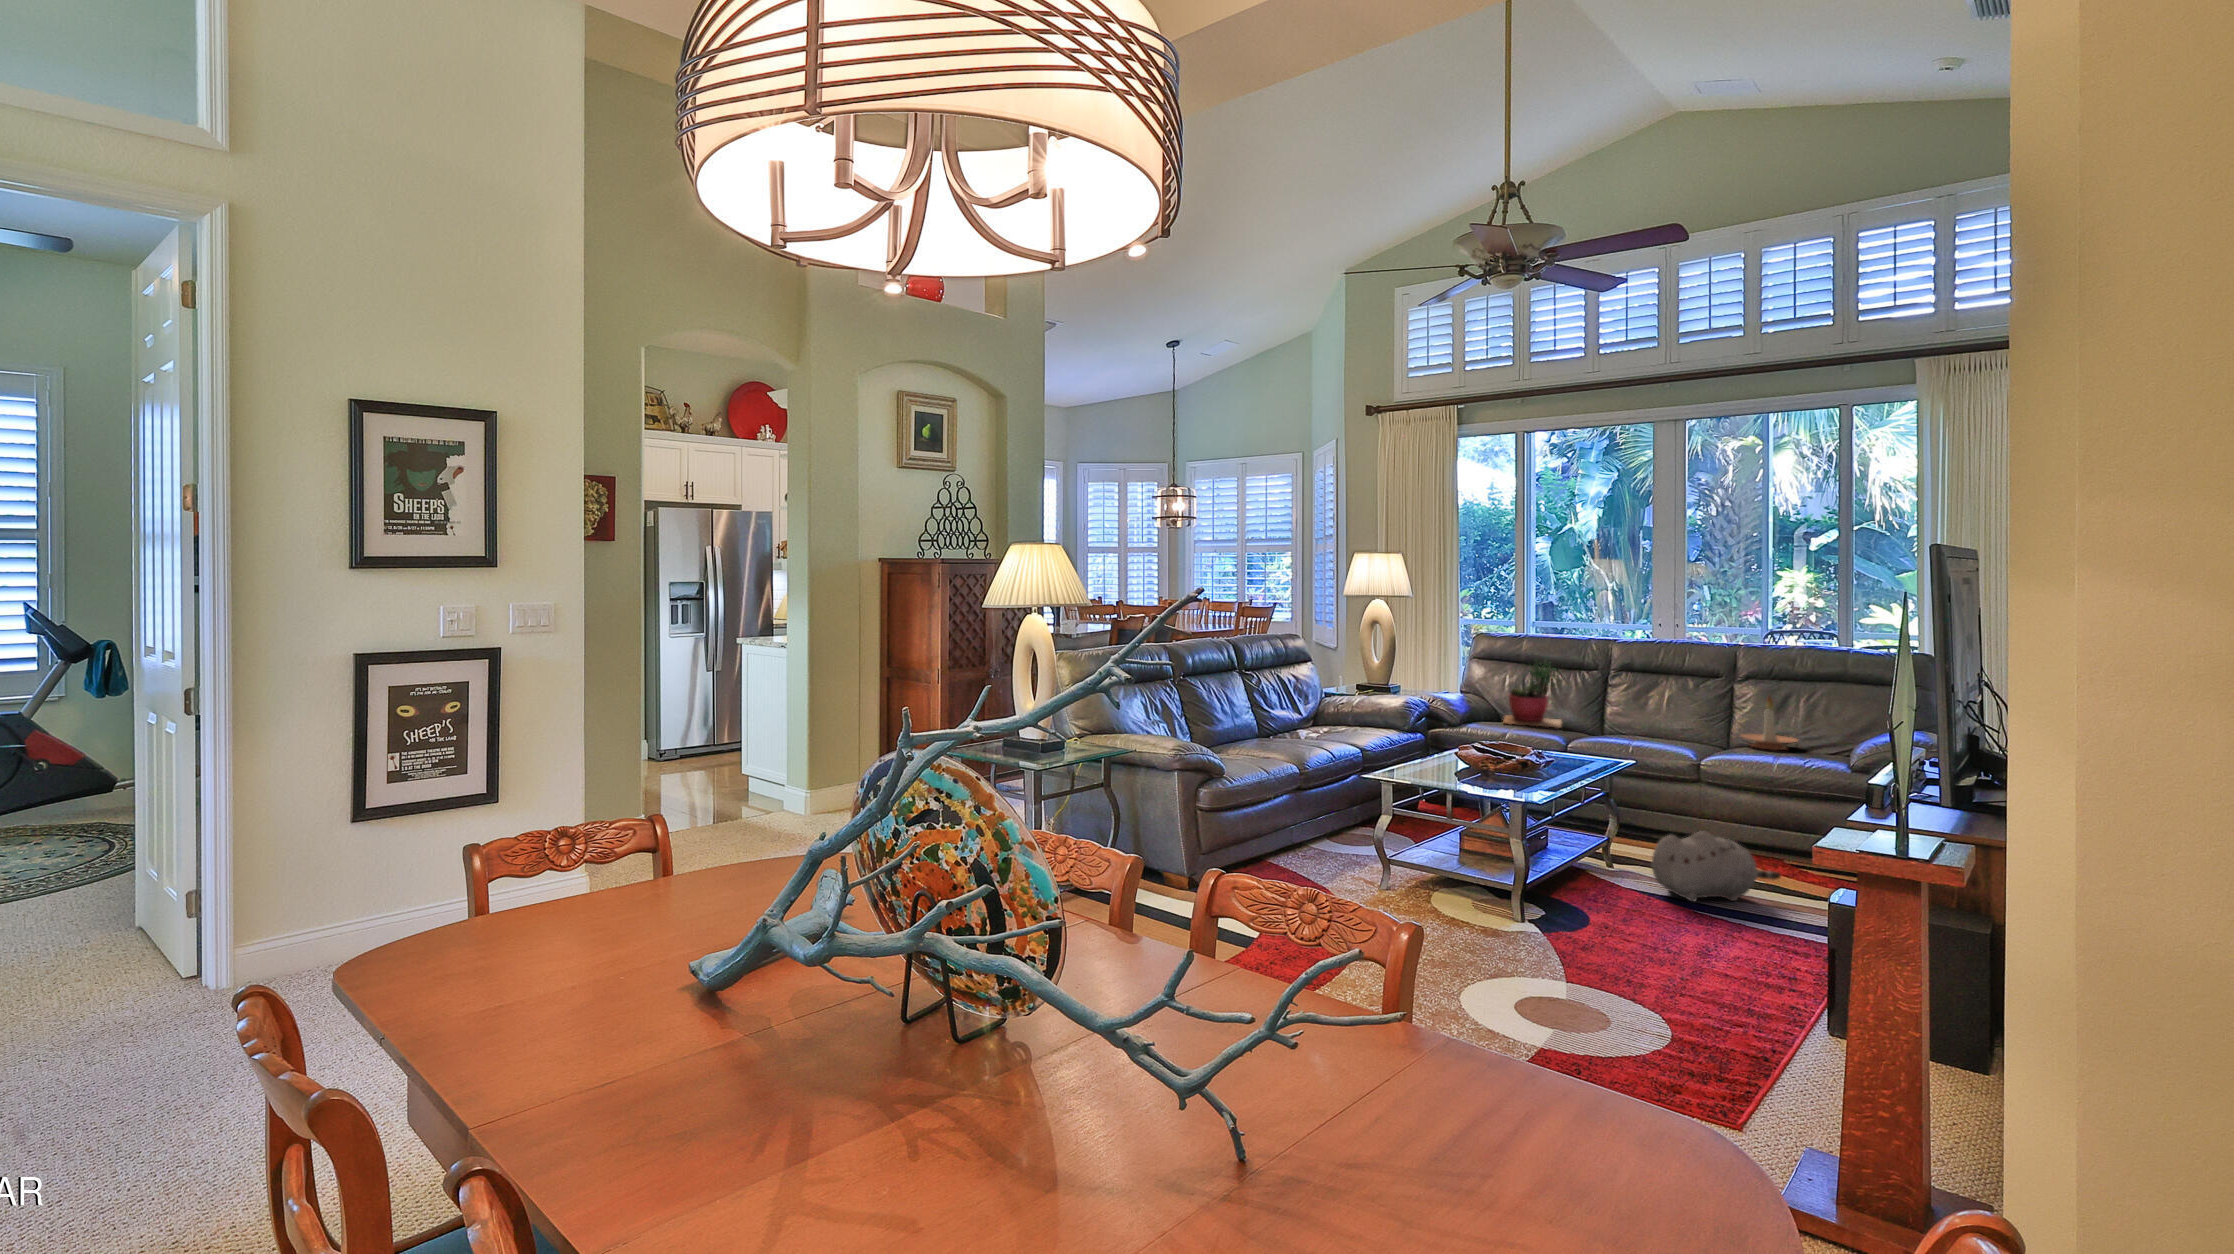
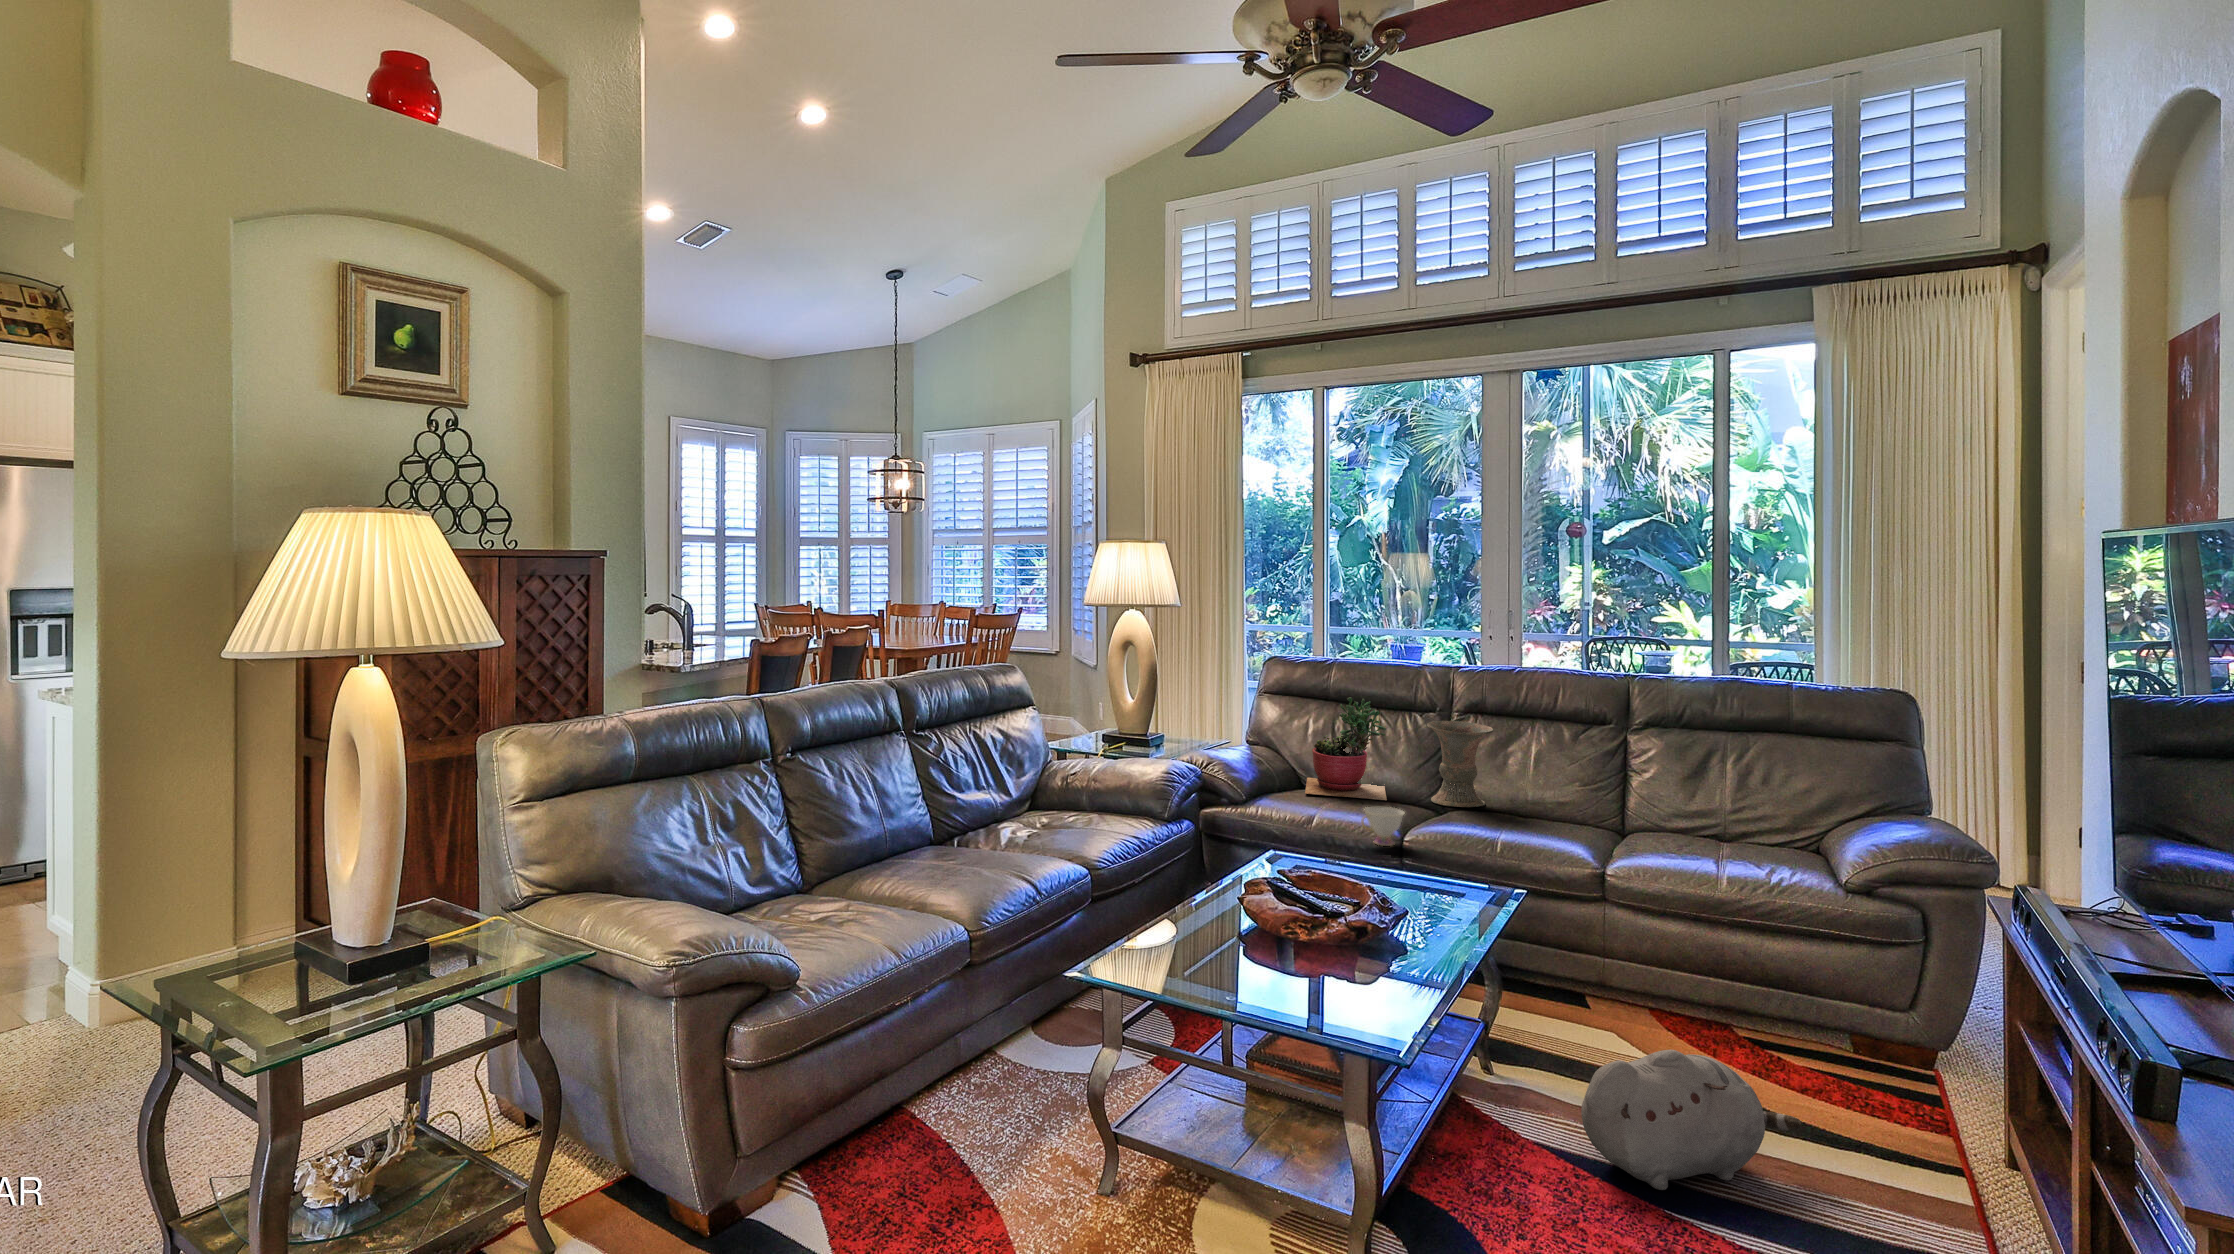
vase: none [1591,675,1638,732] -> present [1427,721,1493,807]
candle holder: present [1742,696,1798,750] -> none [1643,754,1729,839]
teacup: none [1537,723,1567,747] -> present [1361,807,1404,846]

